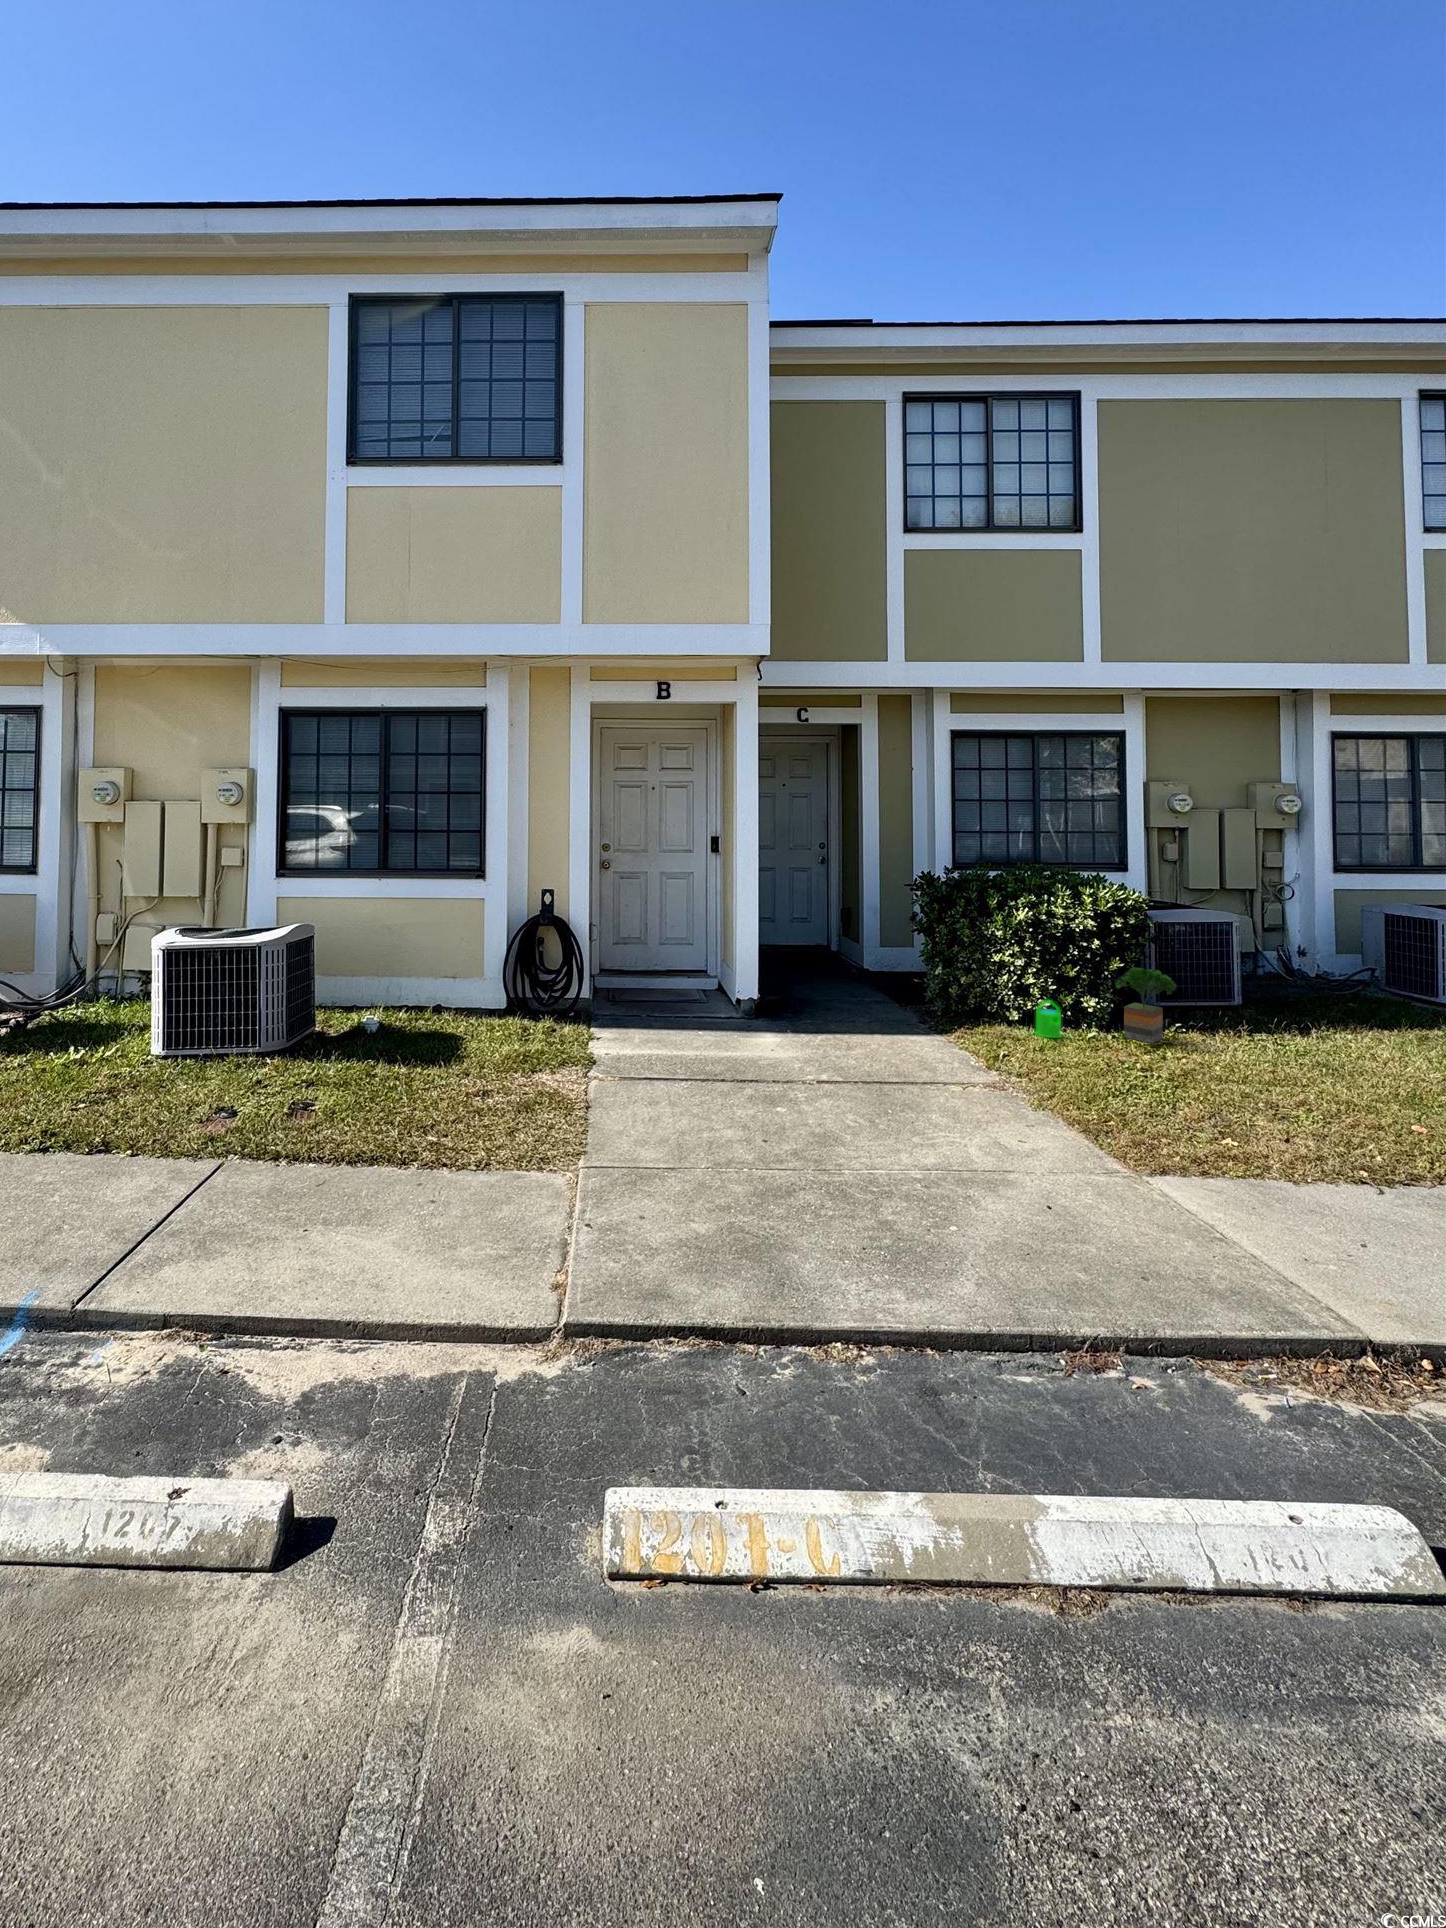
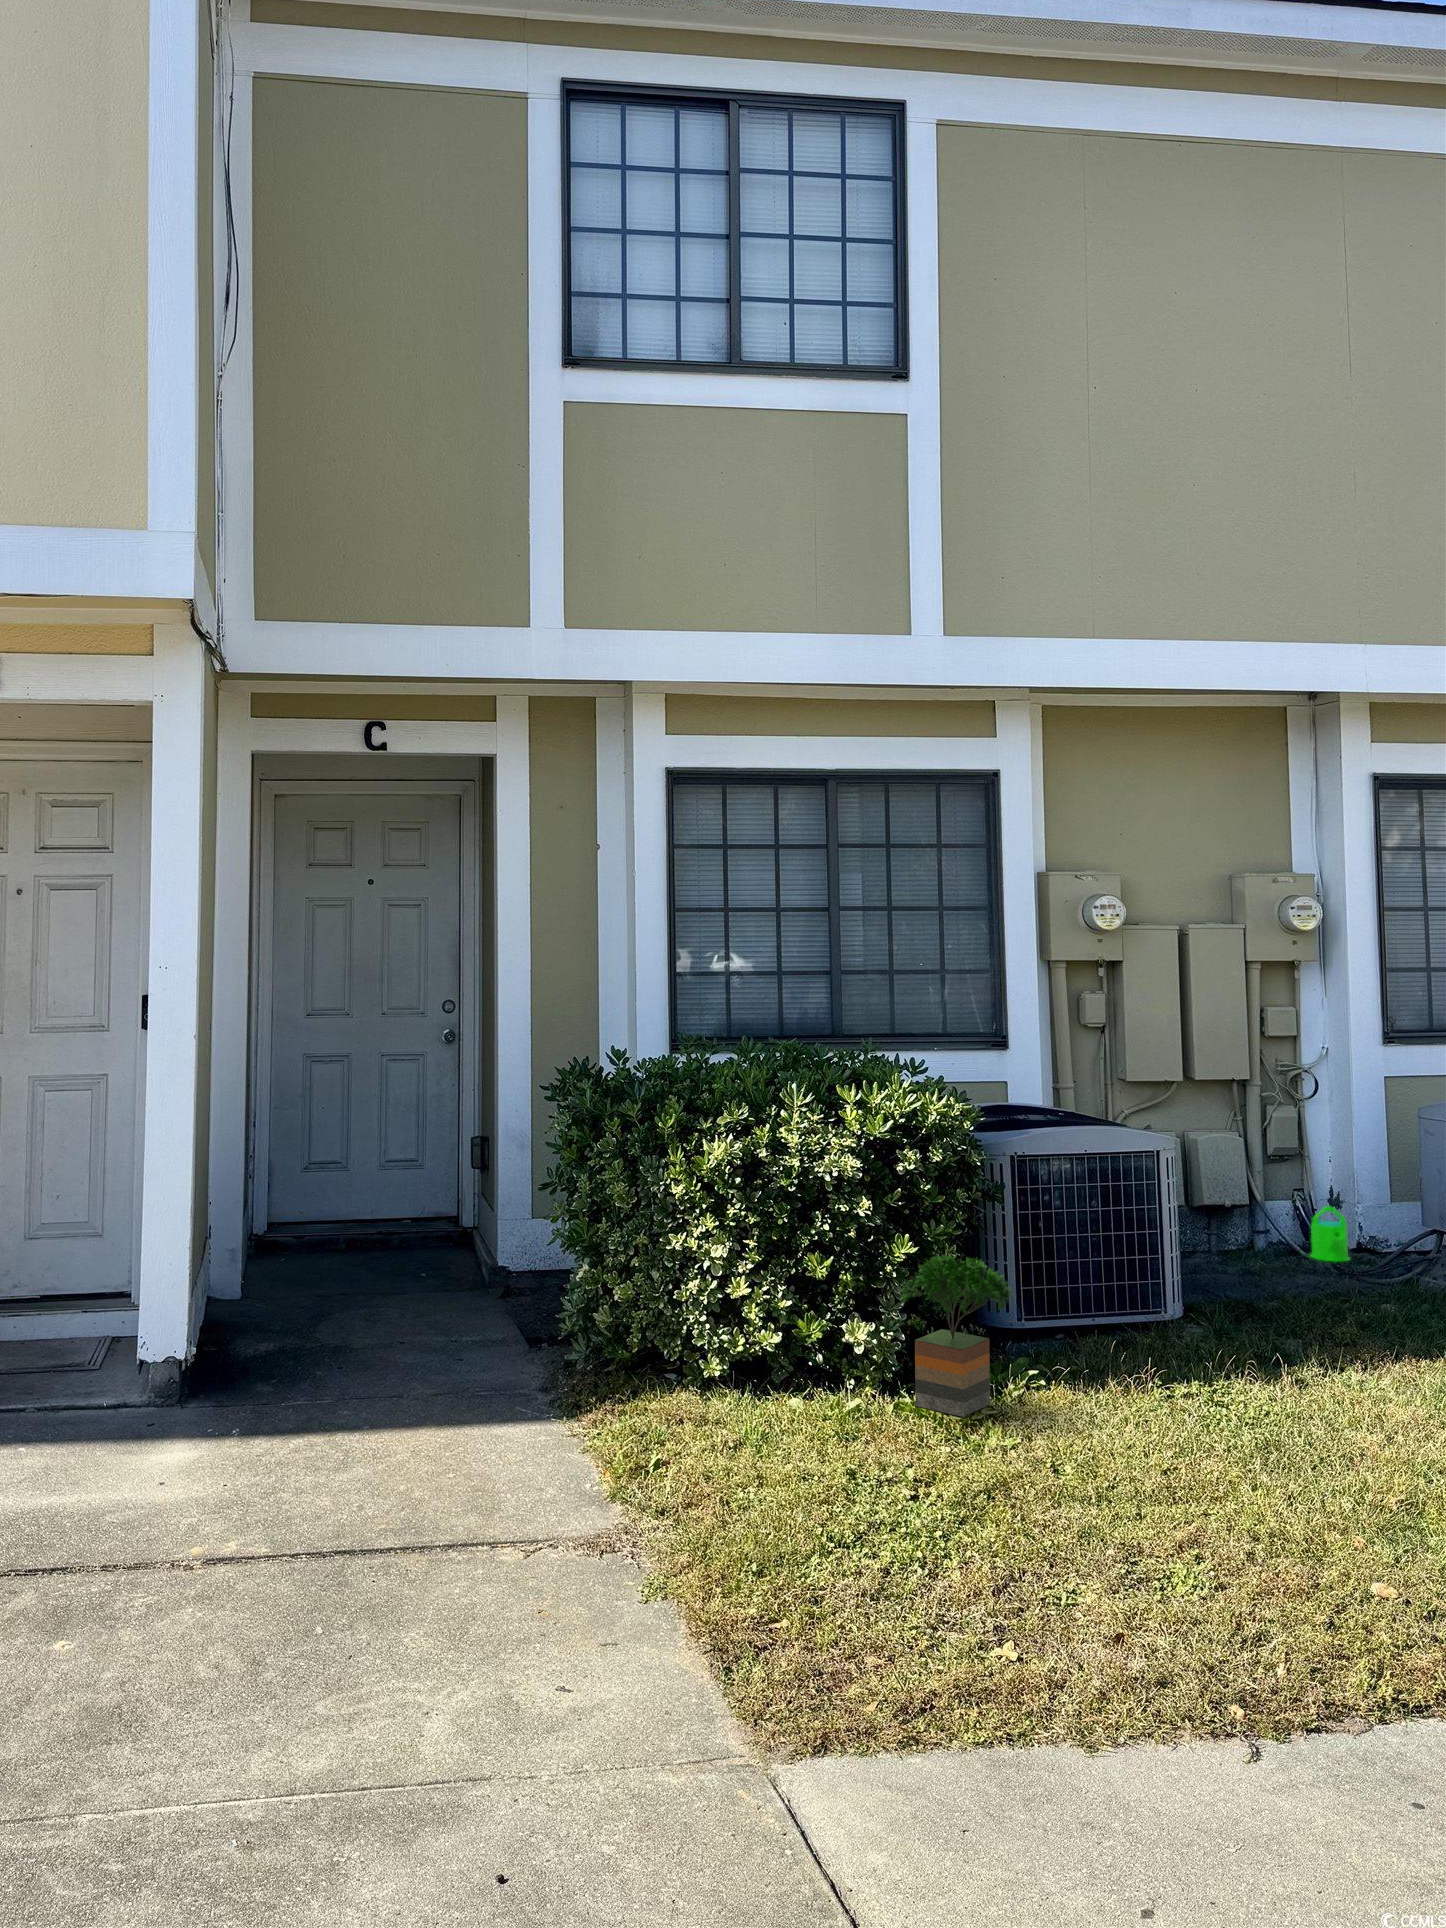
watering can: present [1035,1000,1062,1038] -> present [1310,1206,1350,1262]

